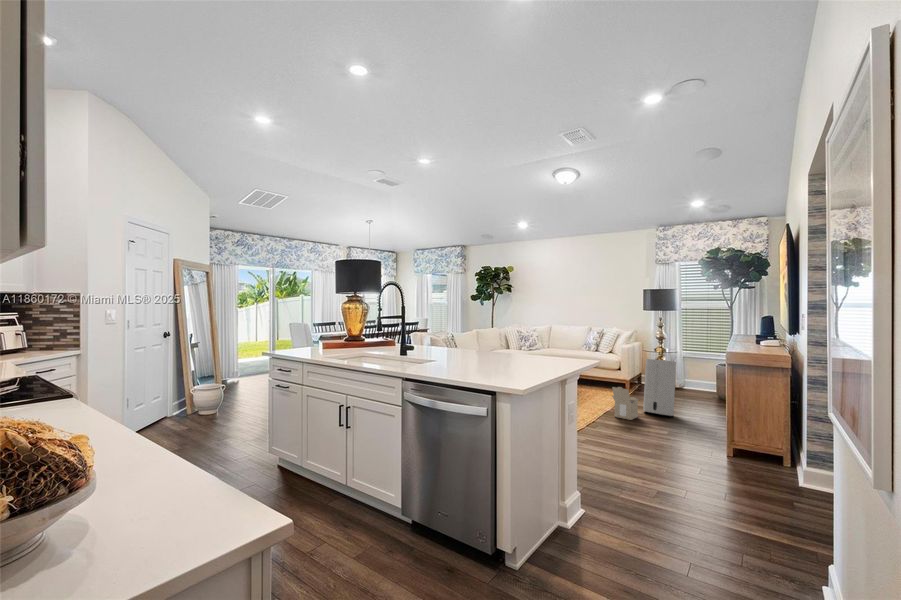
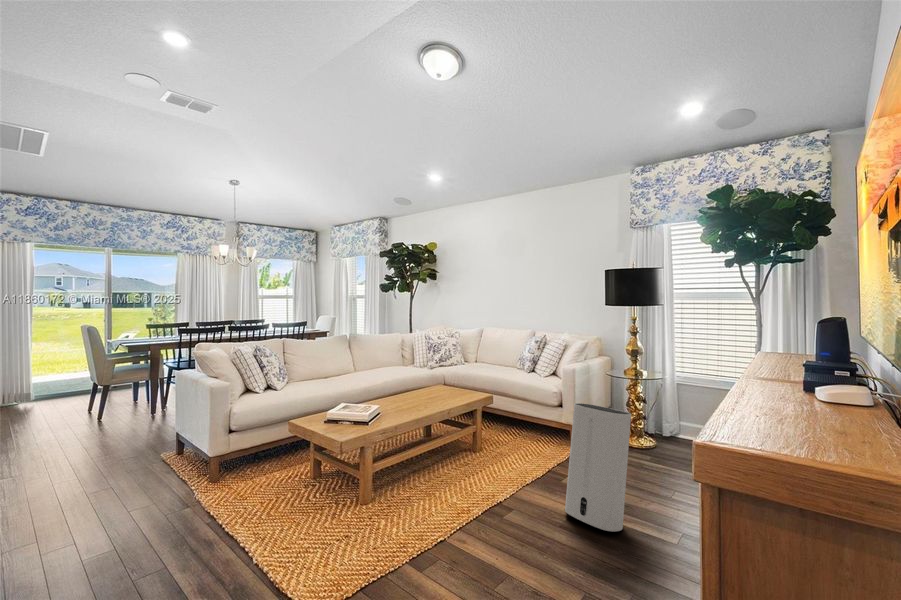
cardboard box: present [612,387,639,420] -> none [486,469,546,544]

